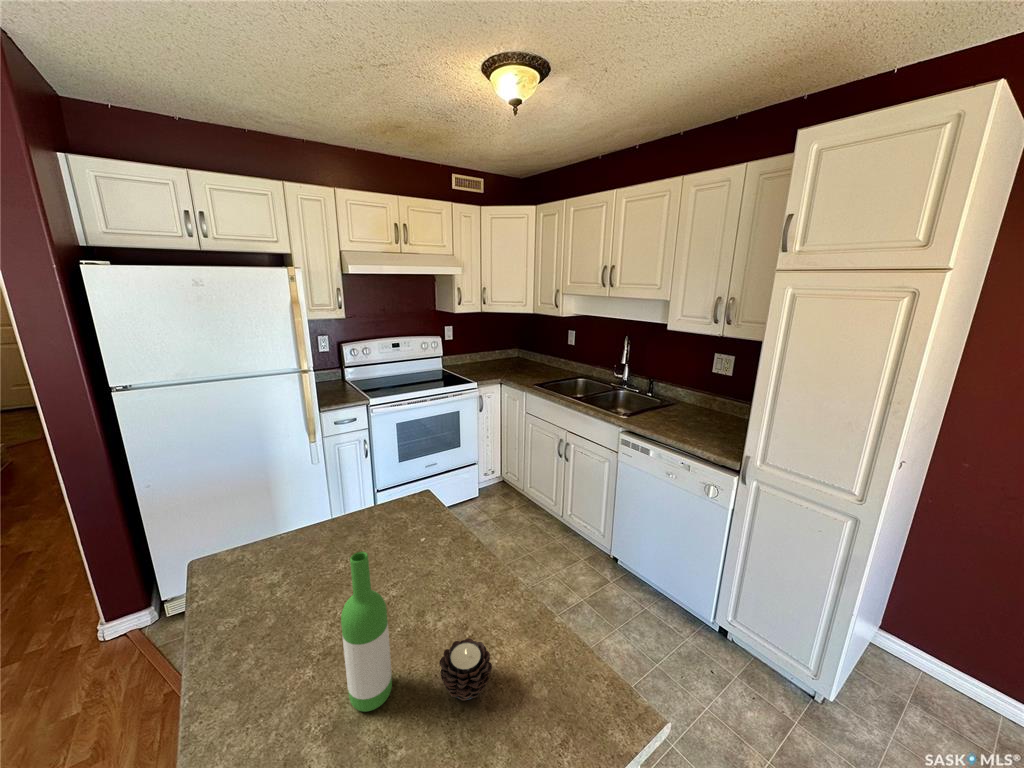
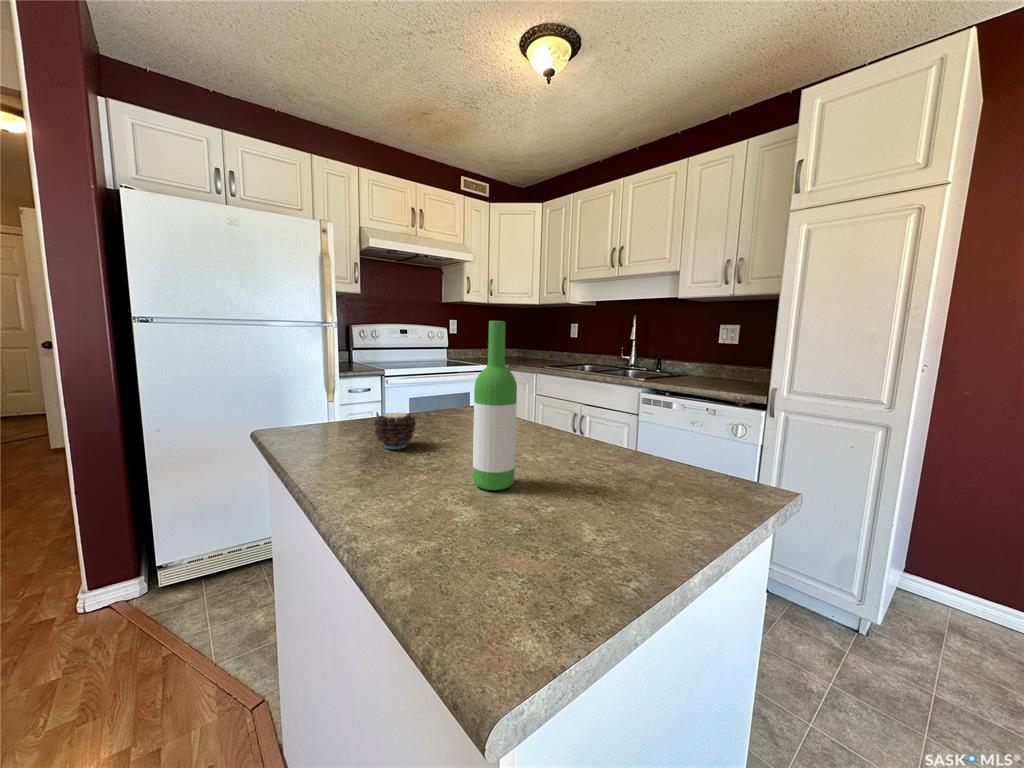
candle: present [439,638,492,701] -> present [374,411,416,449]

